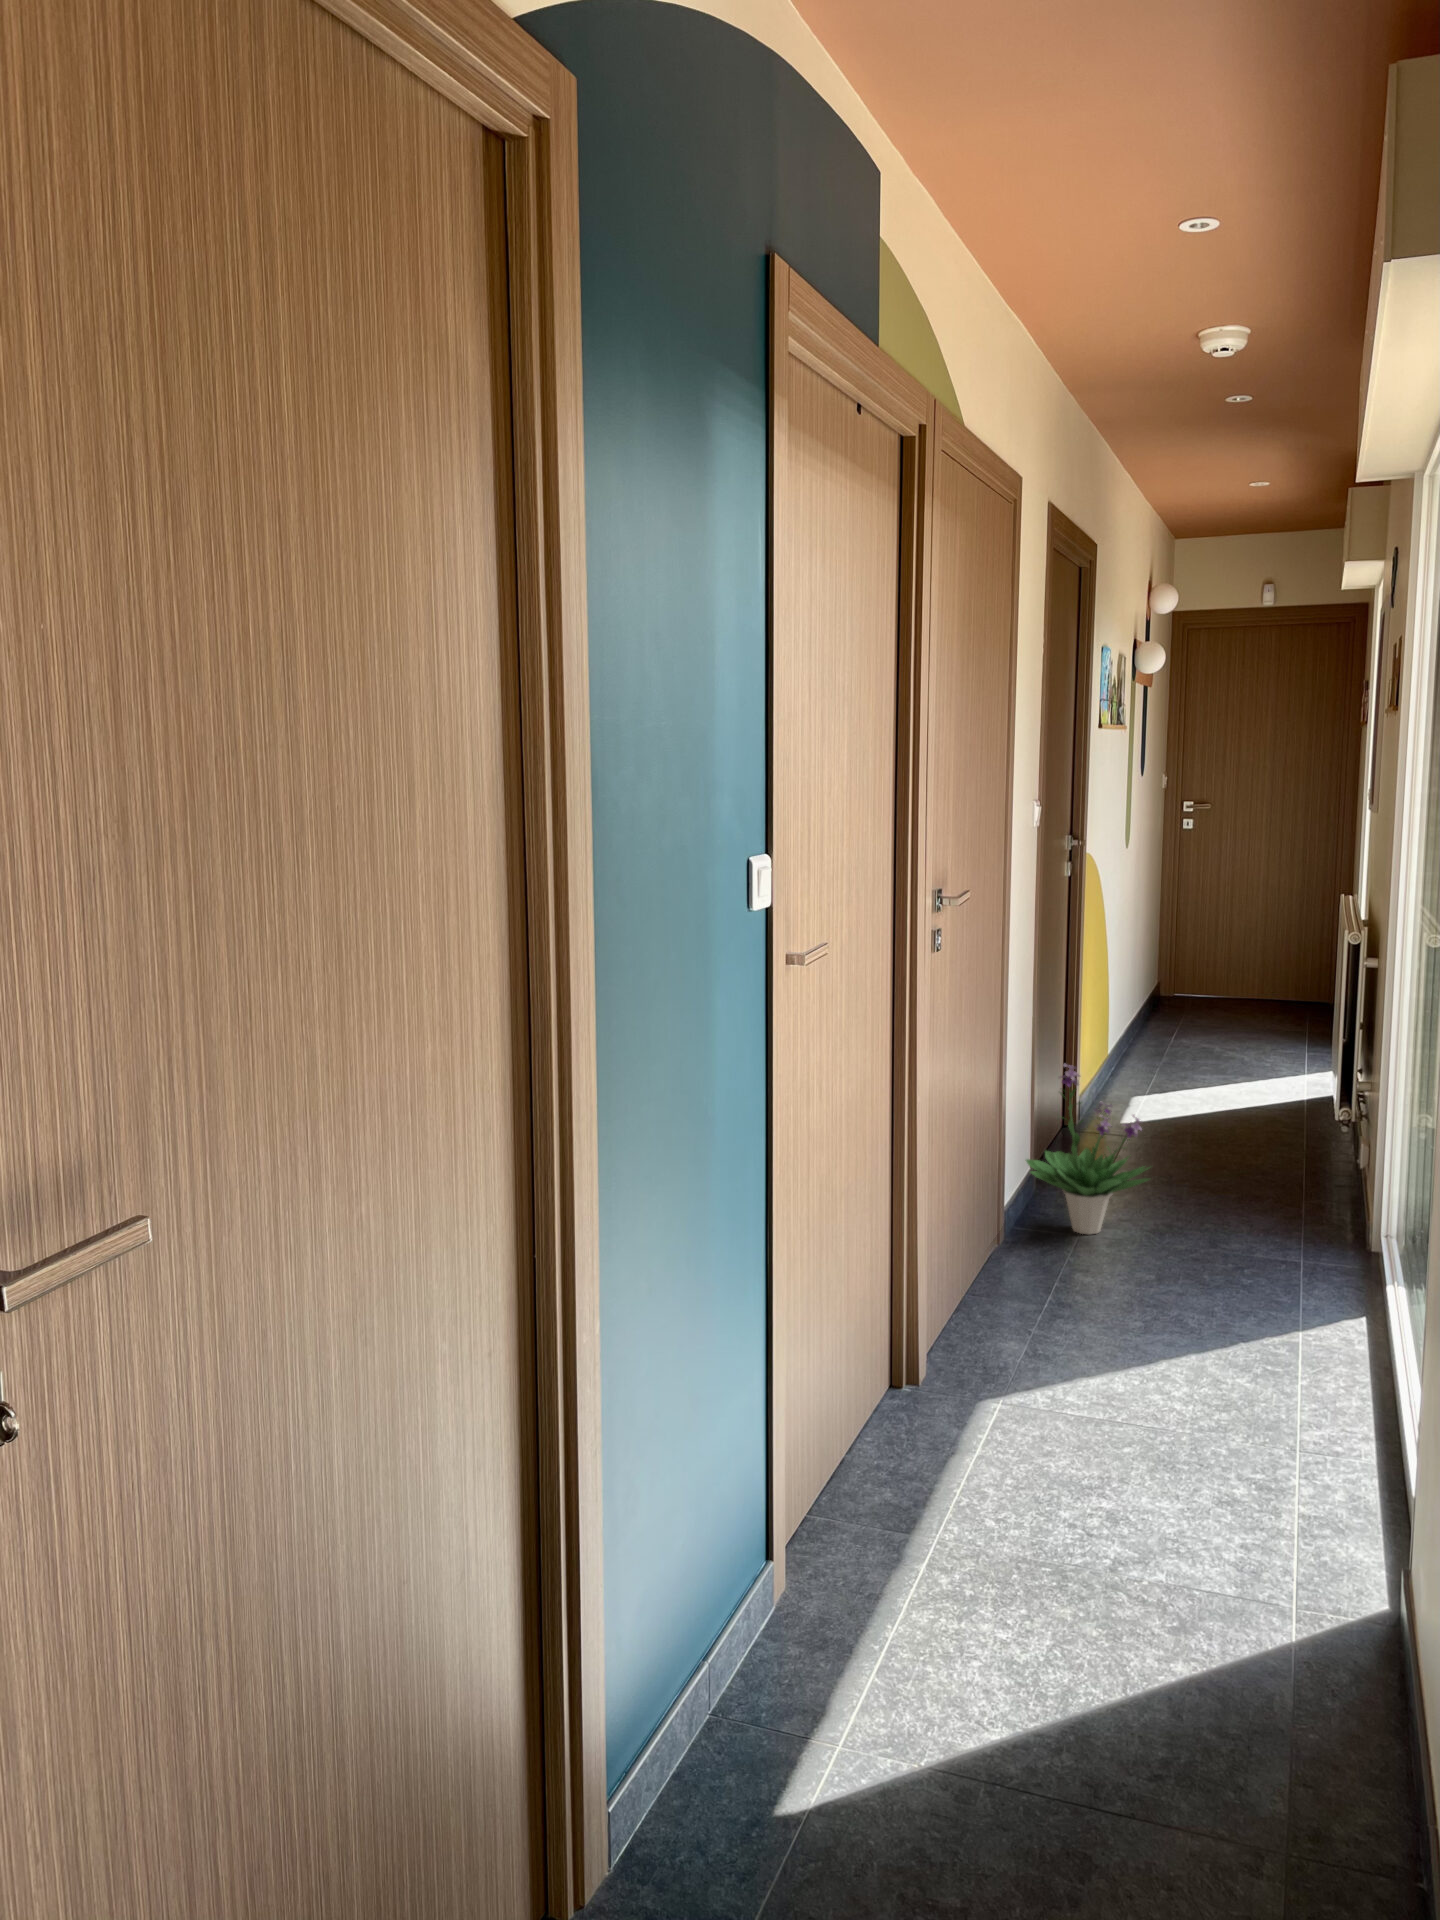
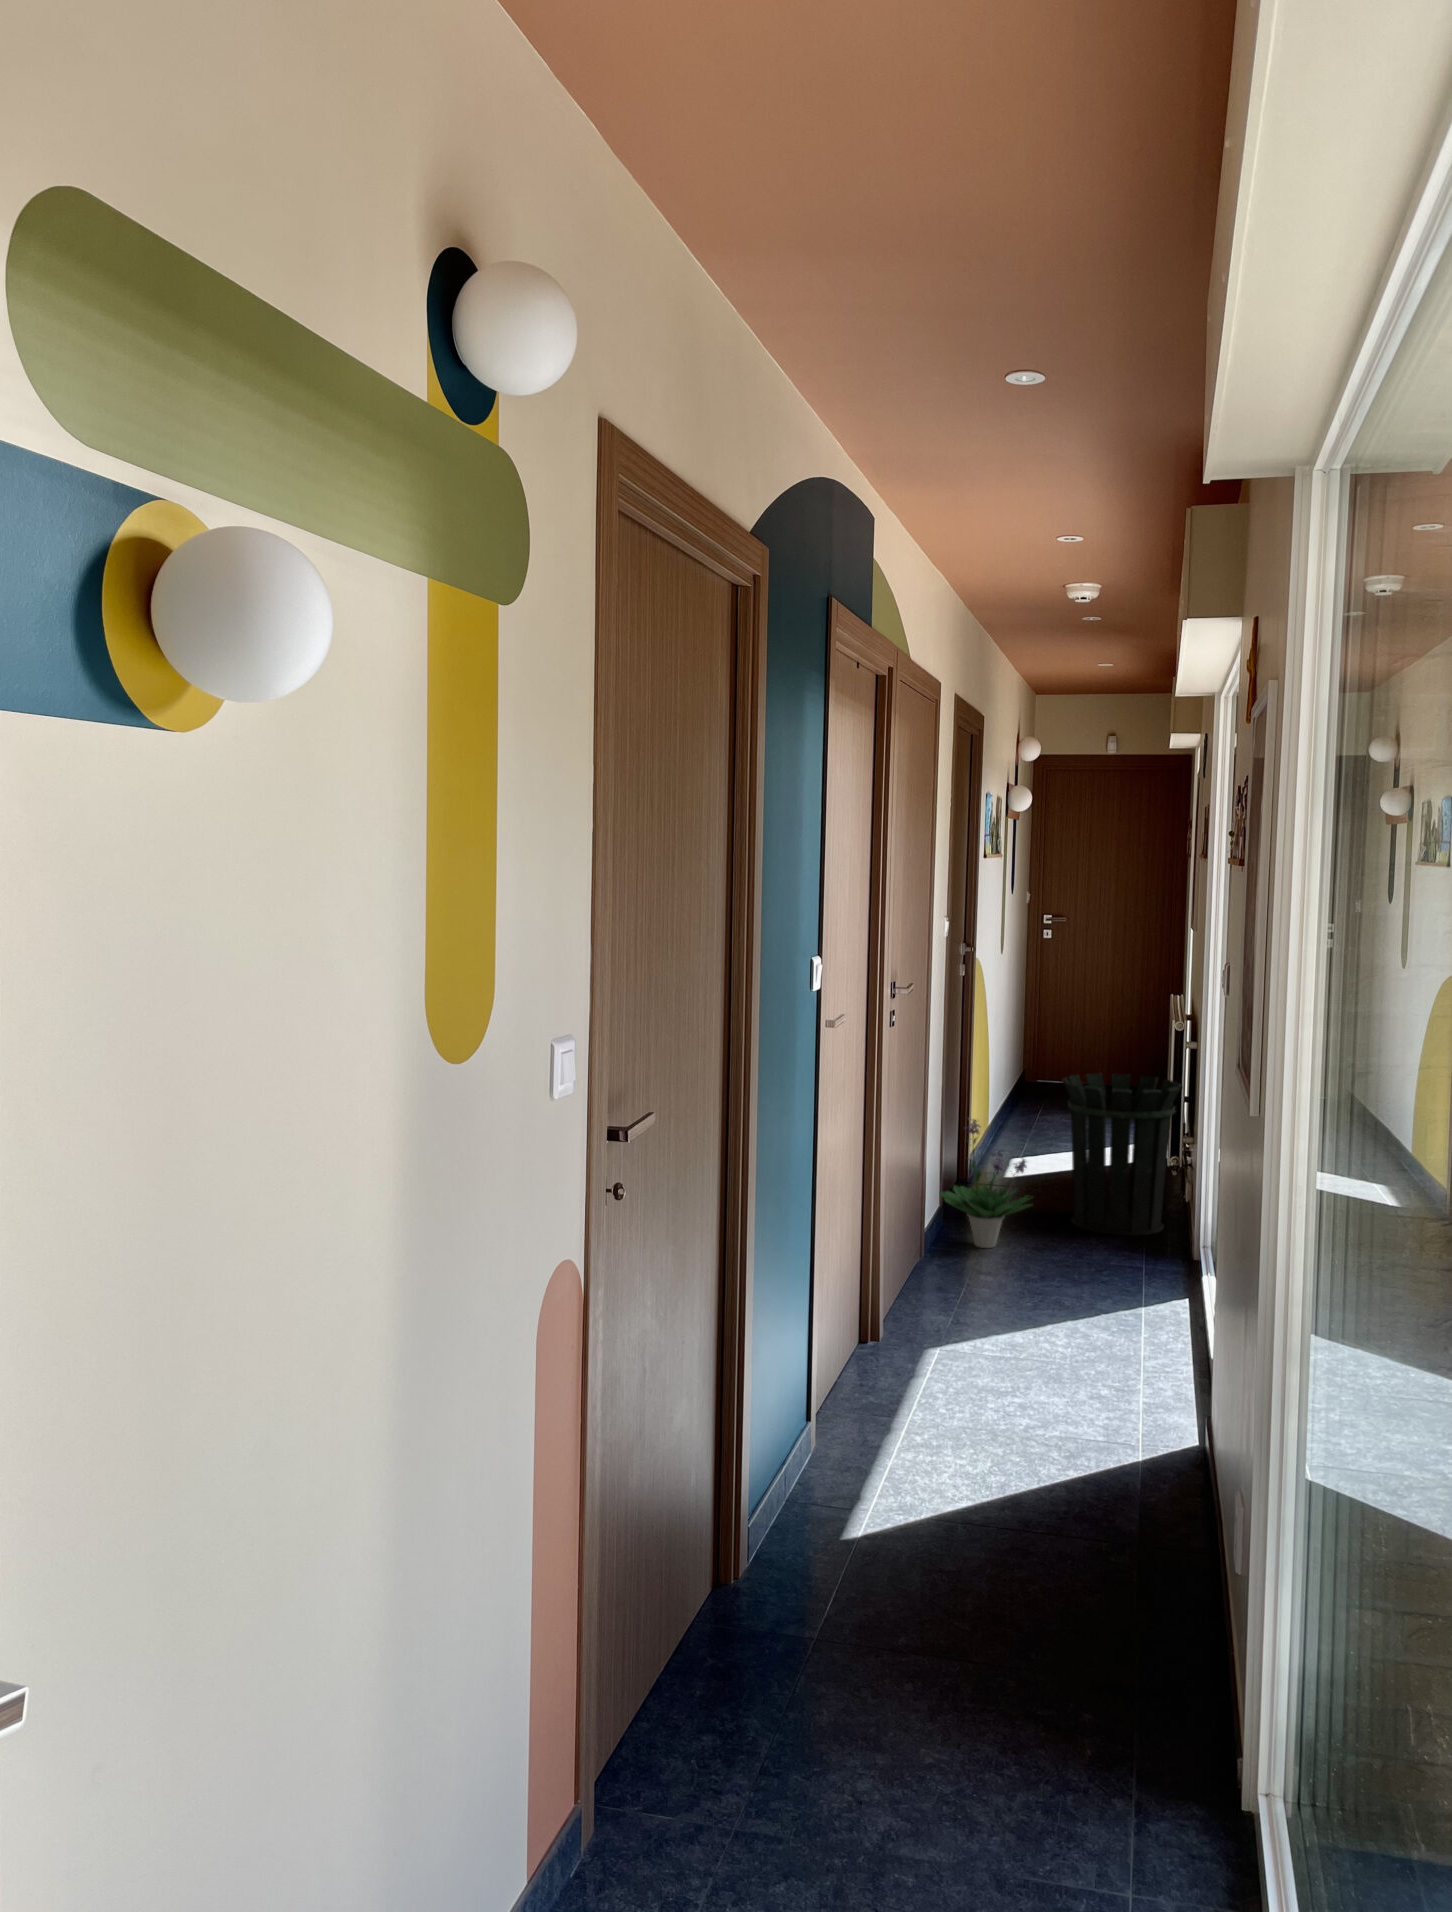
waste bin: none [1194,1000,1358,1215] -> present [1063,1074,1183,1236]

